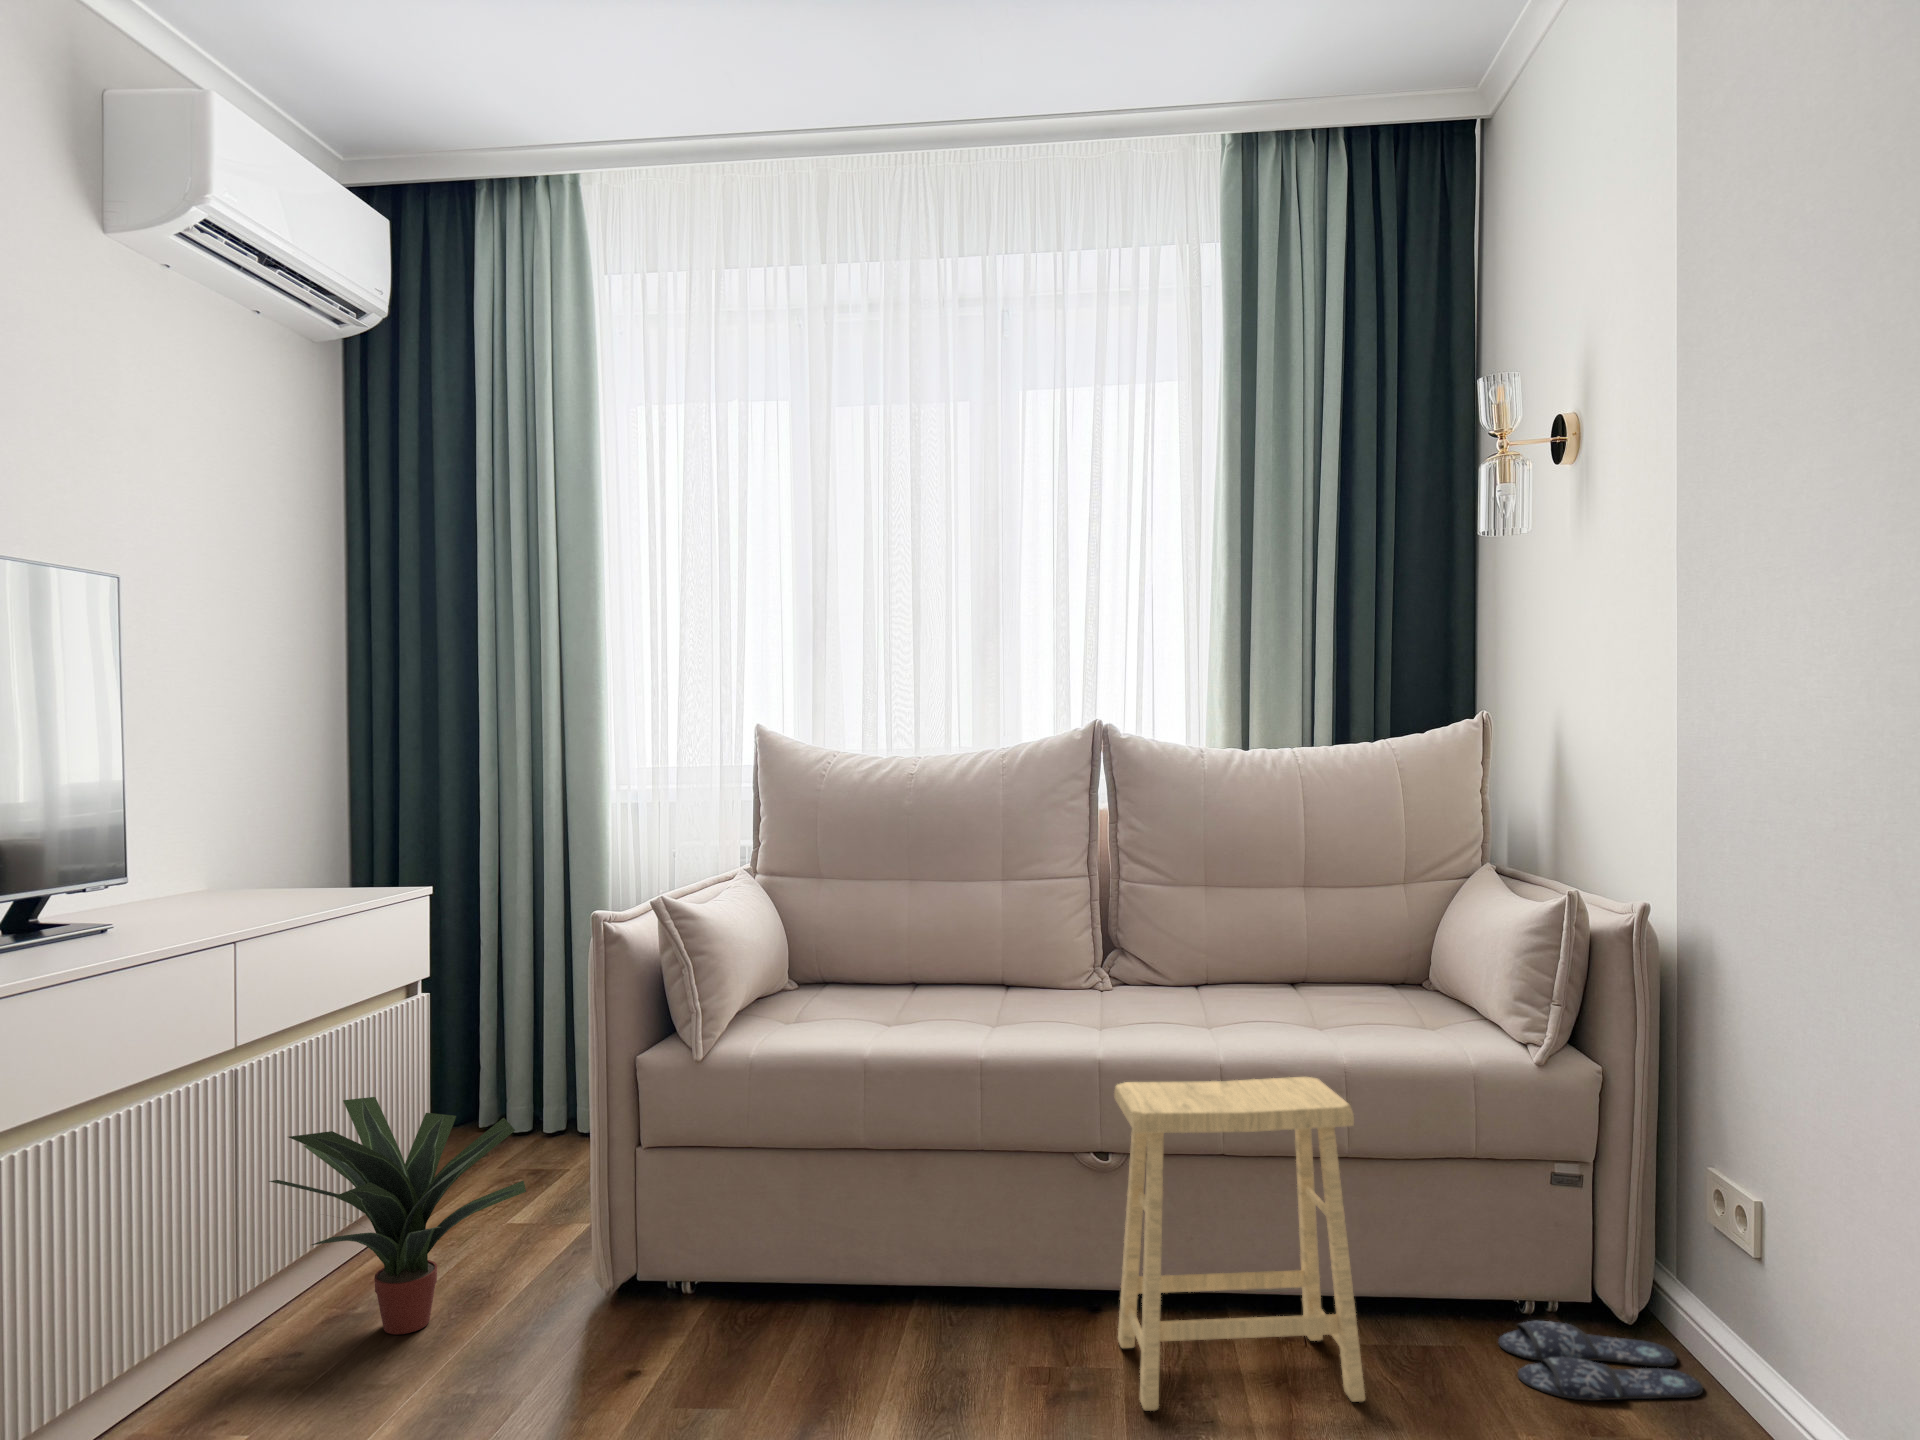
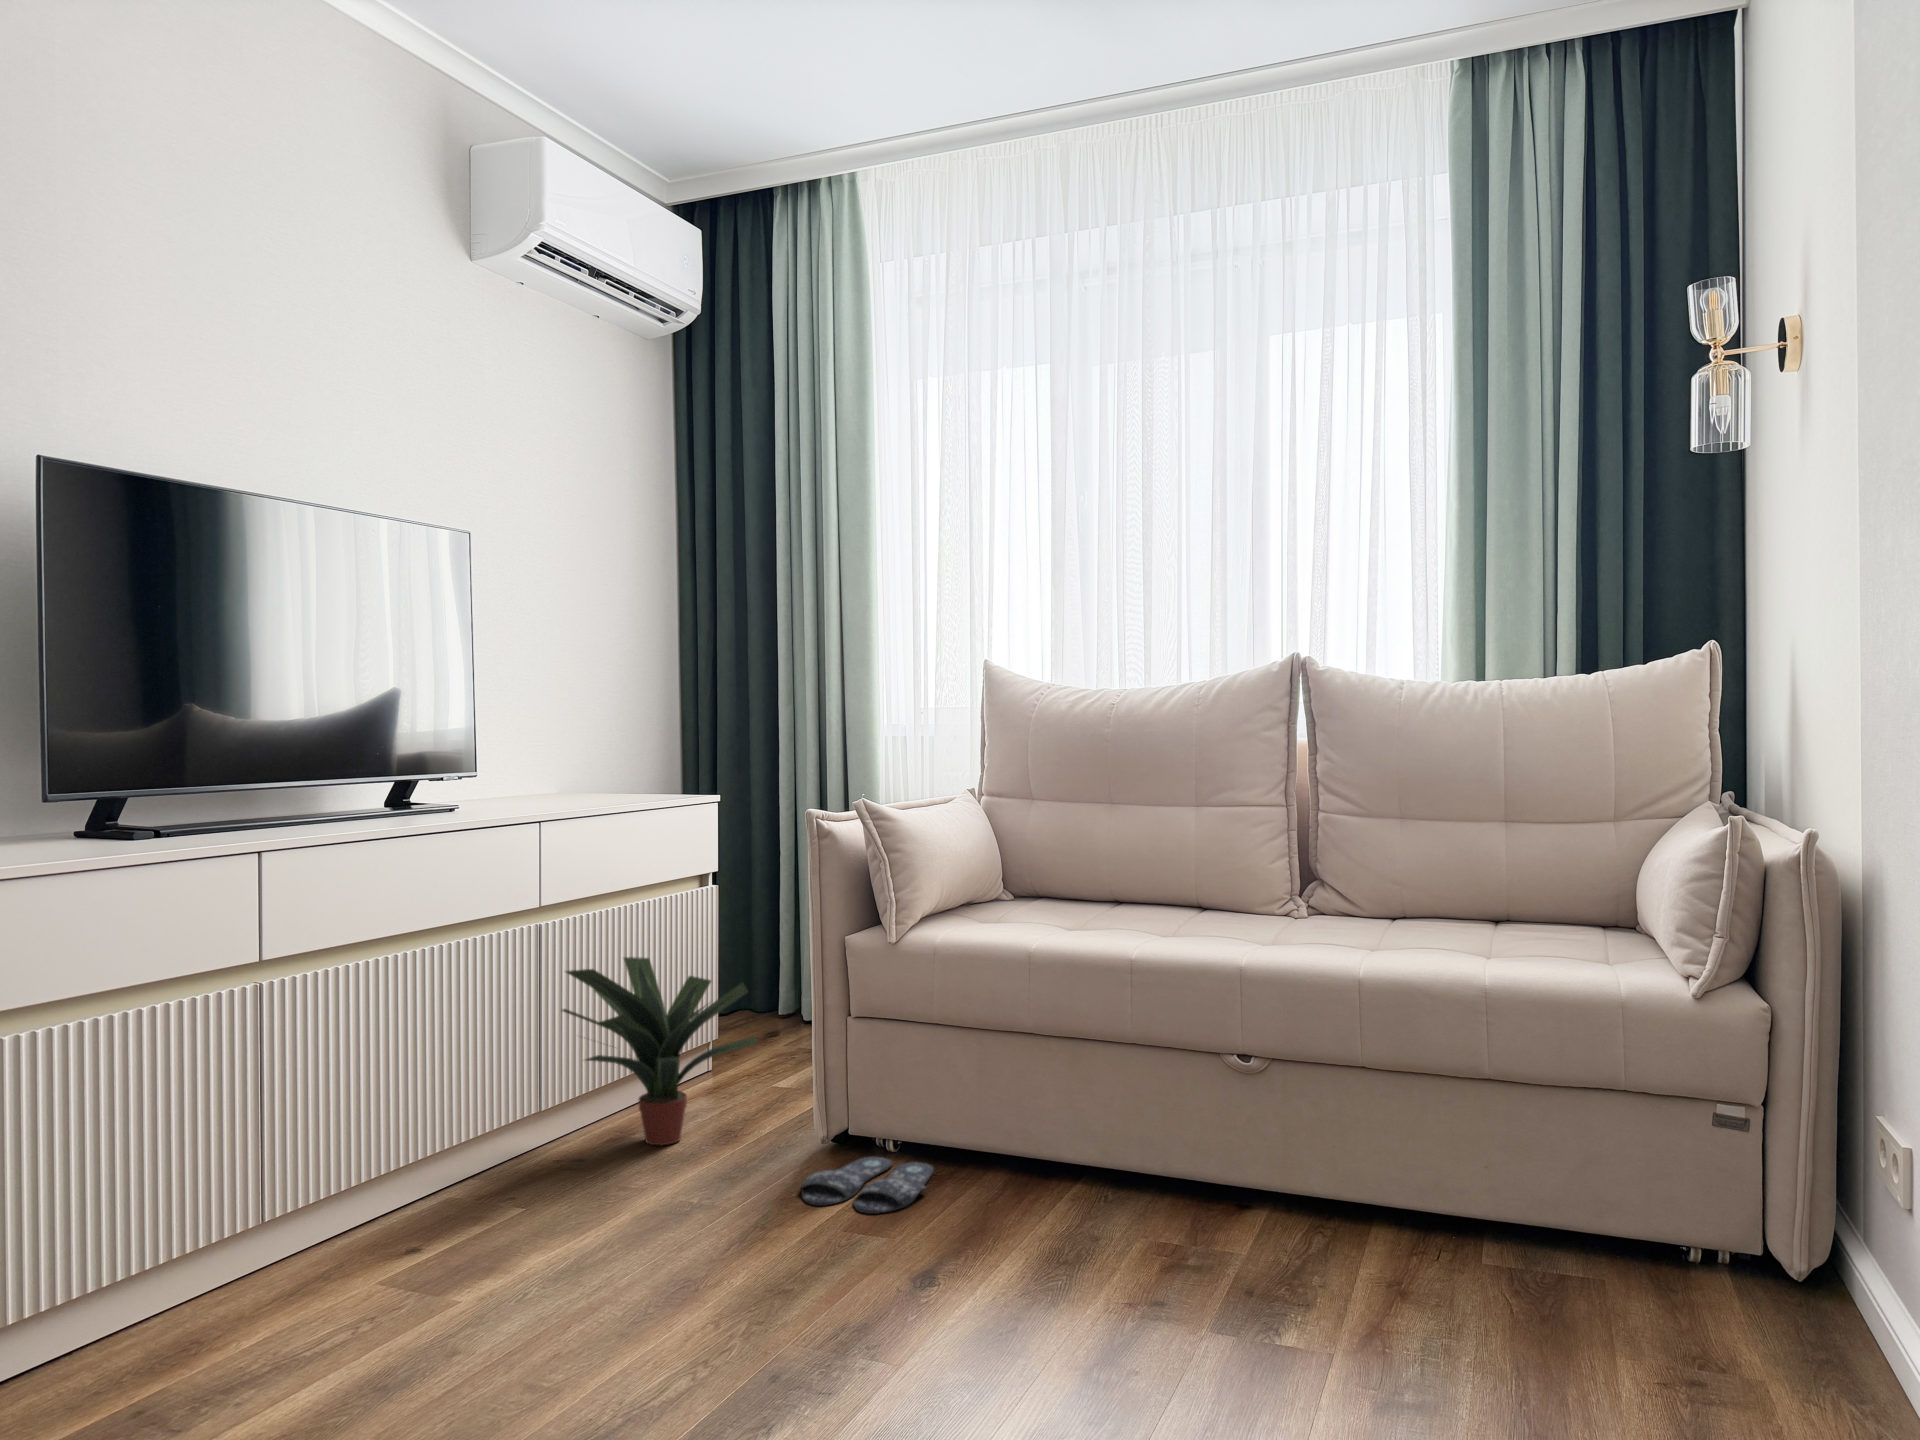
footstool: present [1114,1077,1365,1411] -> none [1232,982,1459,1301]
slippers: present [1499,1321,1703,1401] -> present [801,1157,934,1214]

